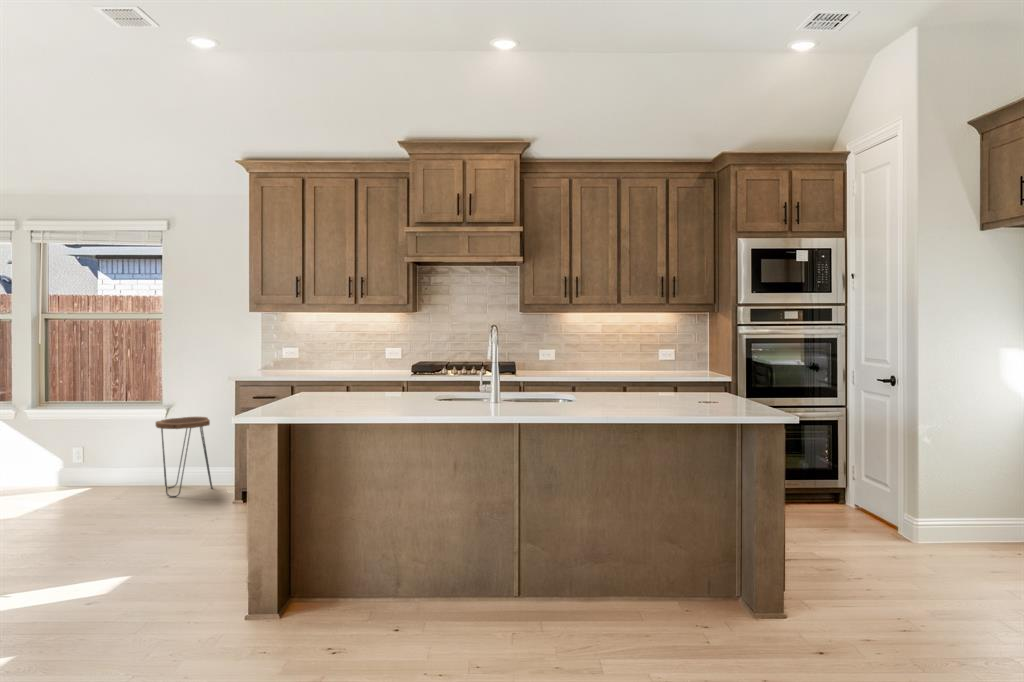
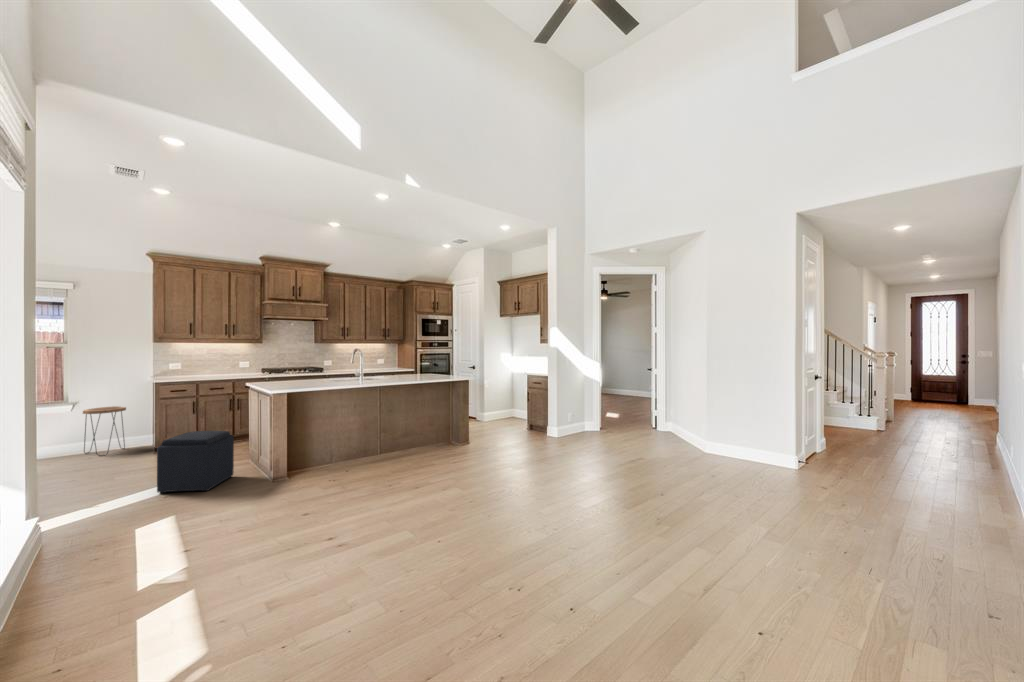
ottoman: none [51,497,200,641] -> present [157,431,234,493]

